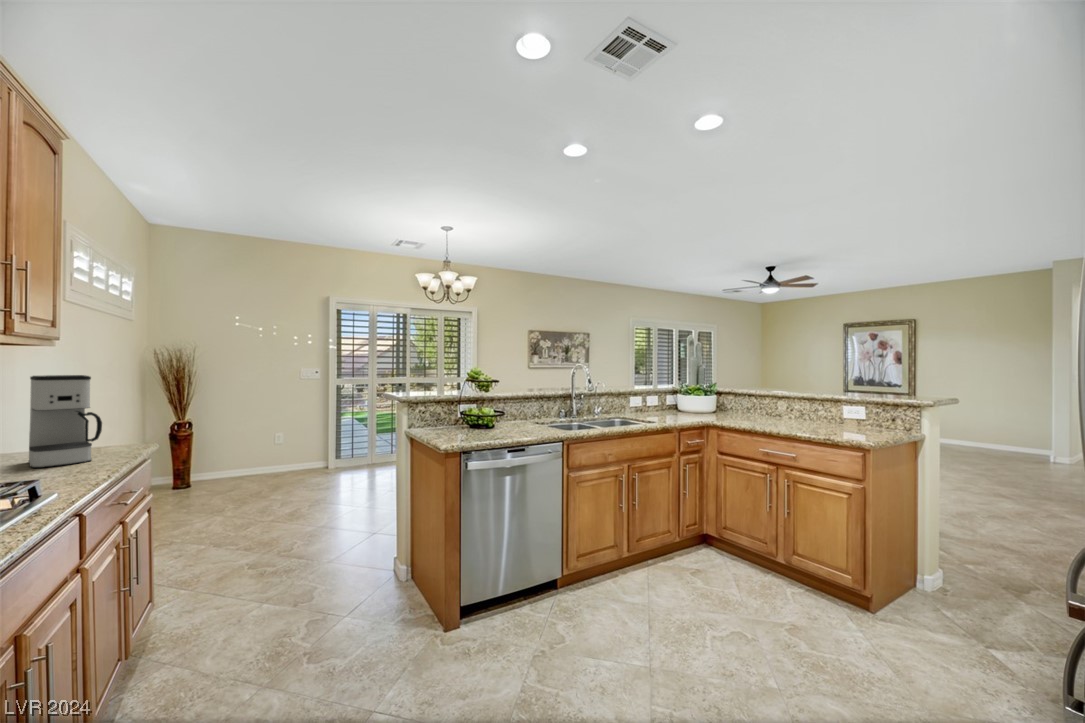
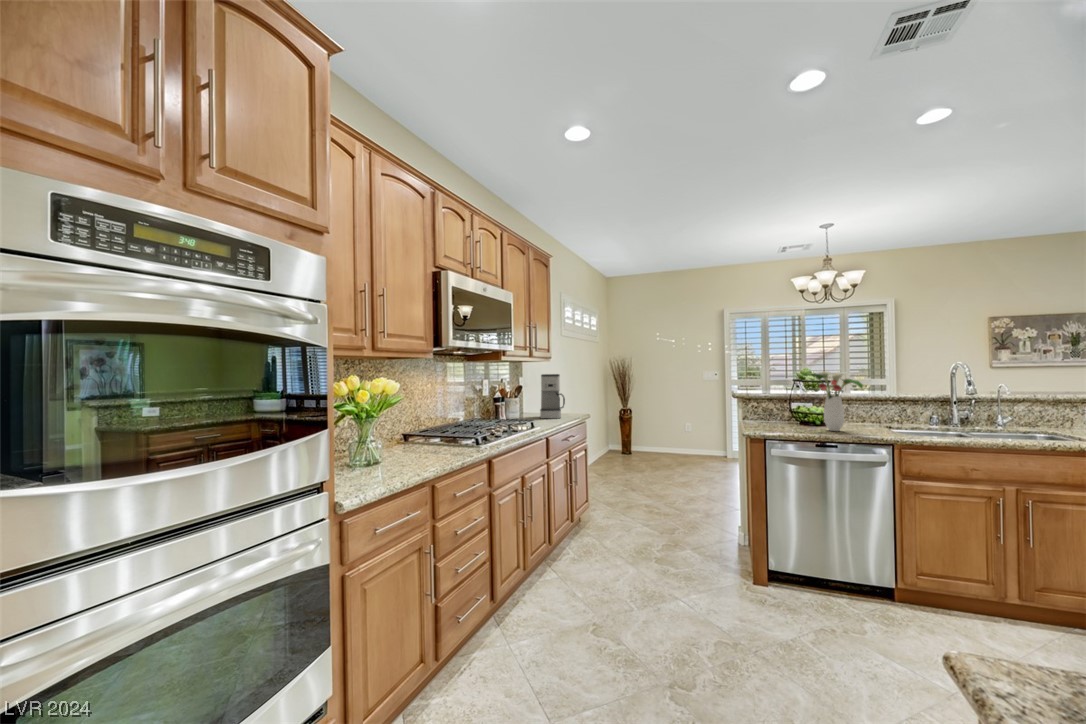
flower arrangement: none [490,372,543,433] -> present [802,371,863,431]

